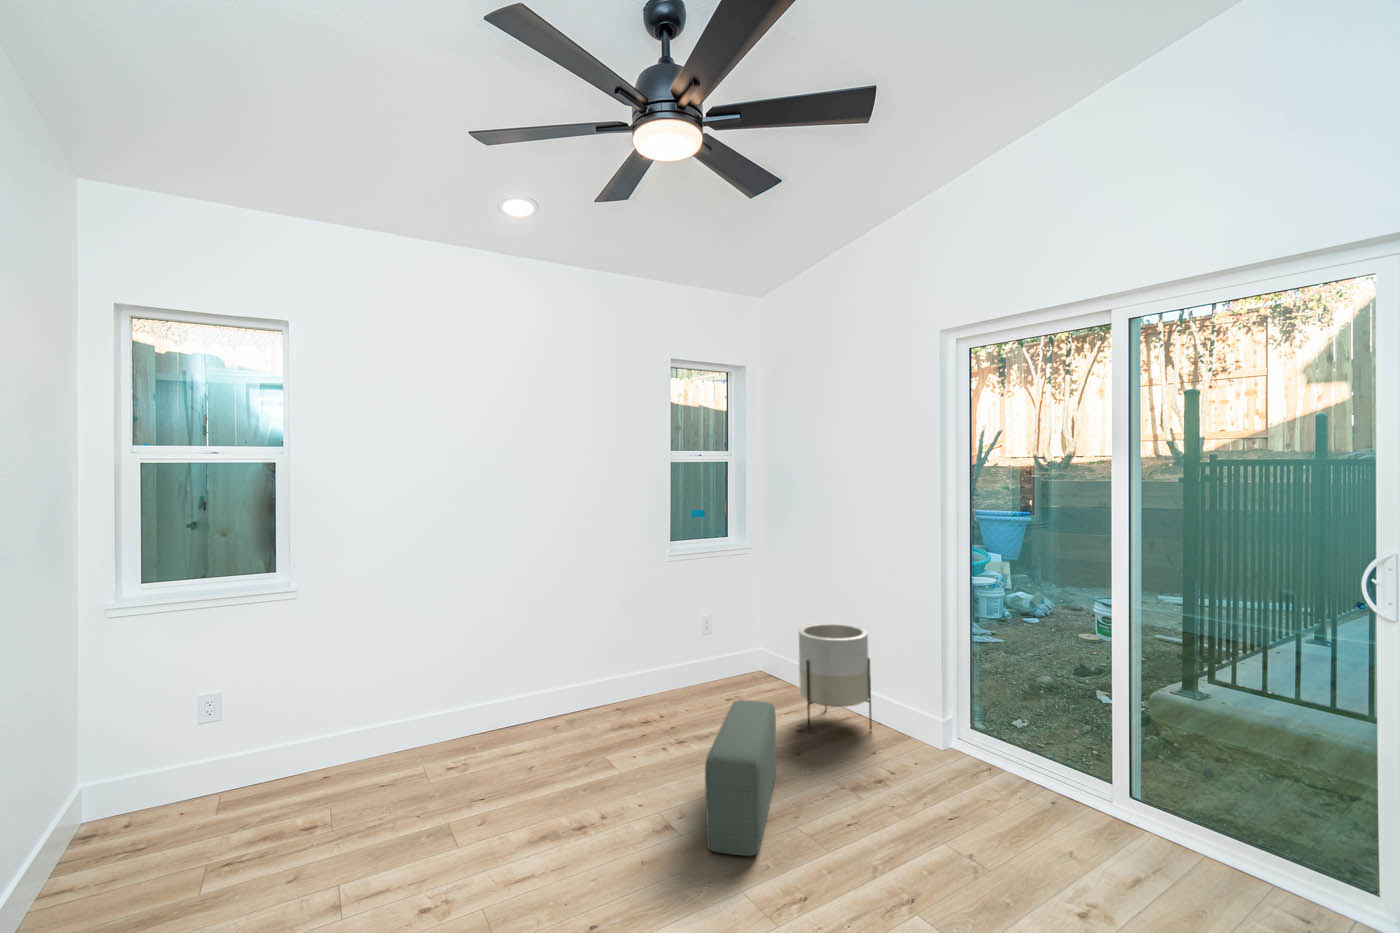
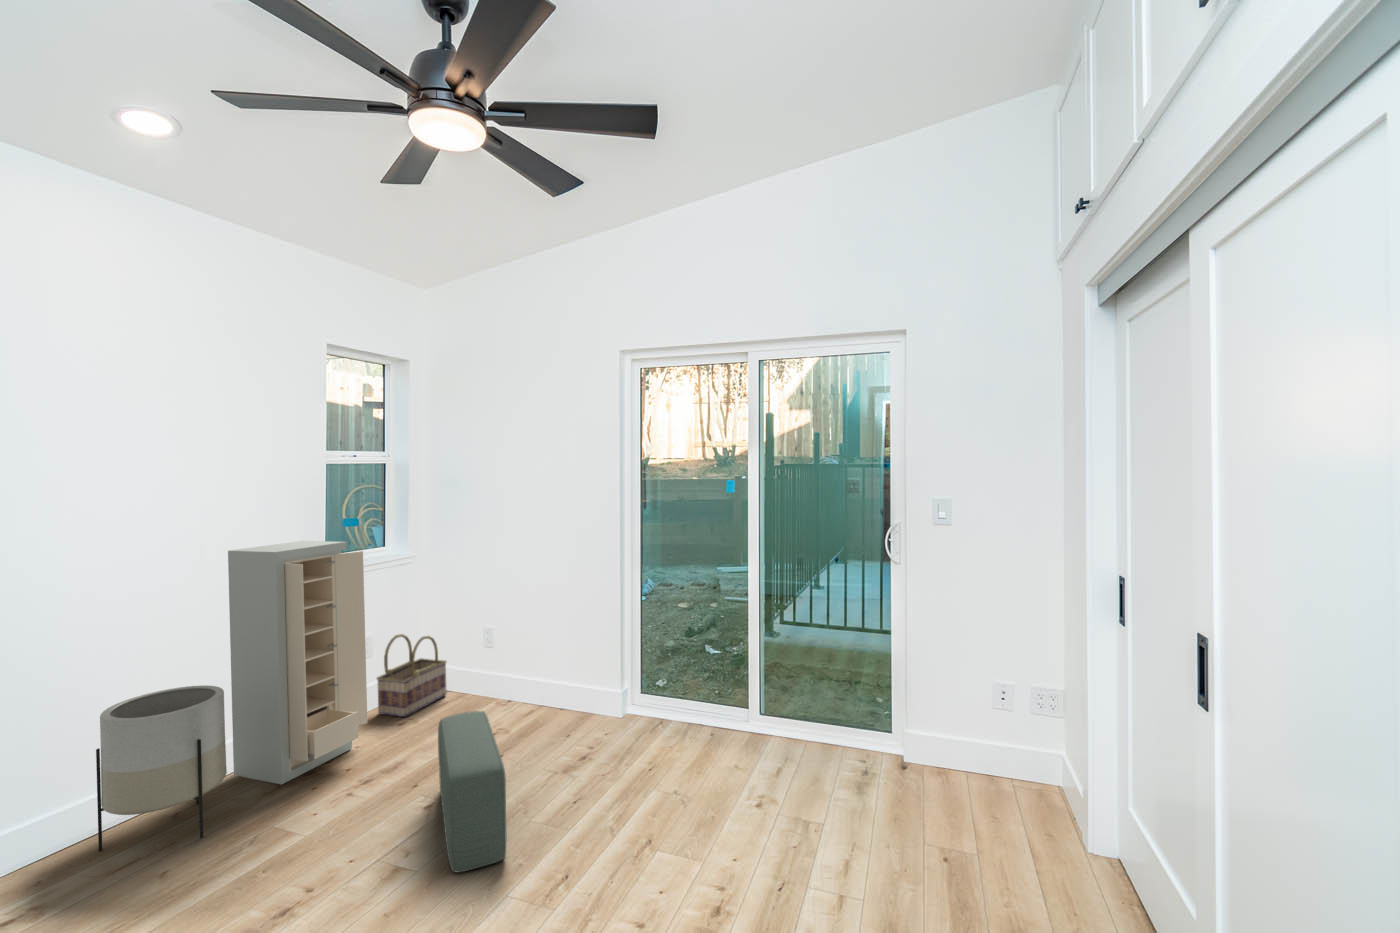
storage cabinet: none [601,527,699,727] -> present [228,541,367,785]
basket: none [717,619,779,695] -> present [377,634,446,717]
planter: present [799,624,872,732] -> present [96,685,227,851]

